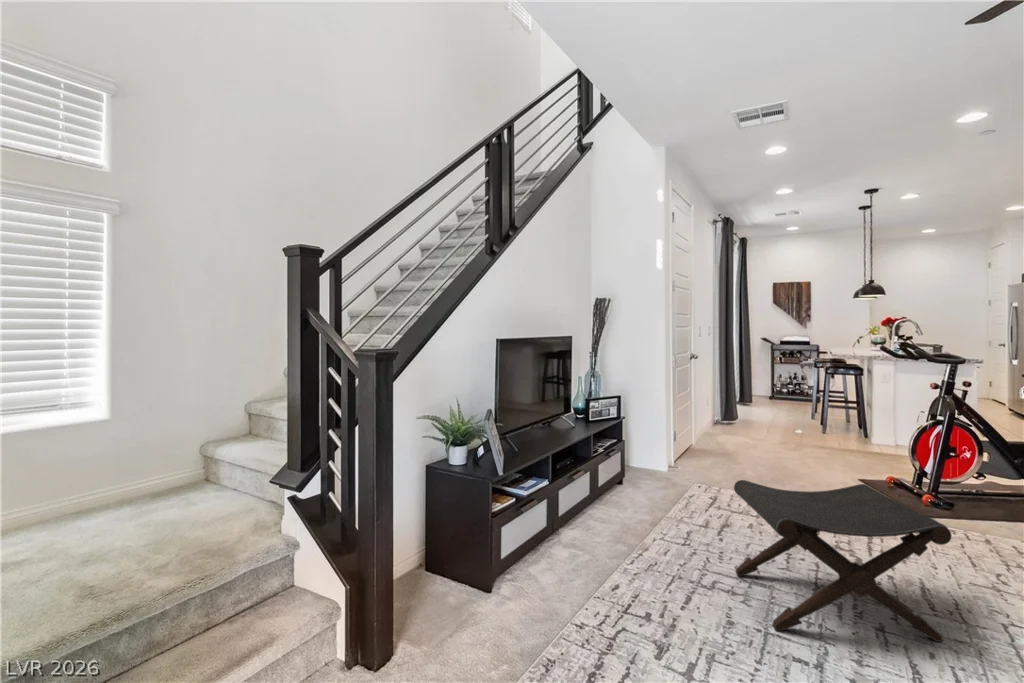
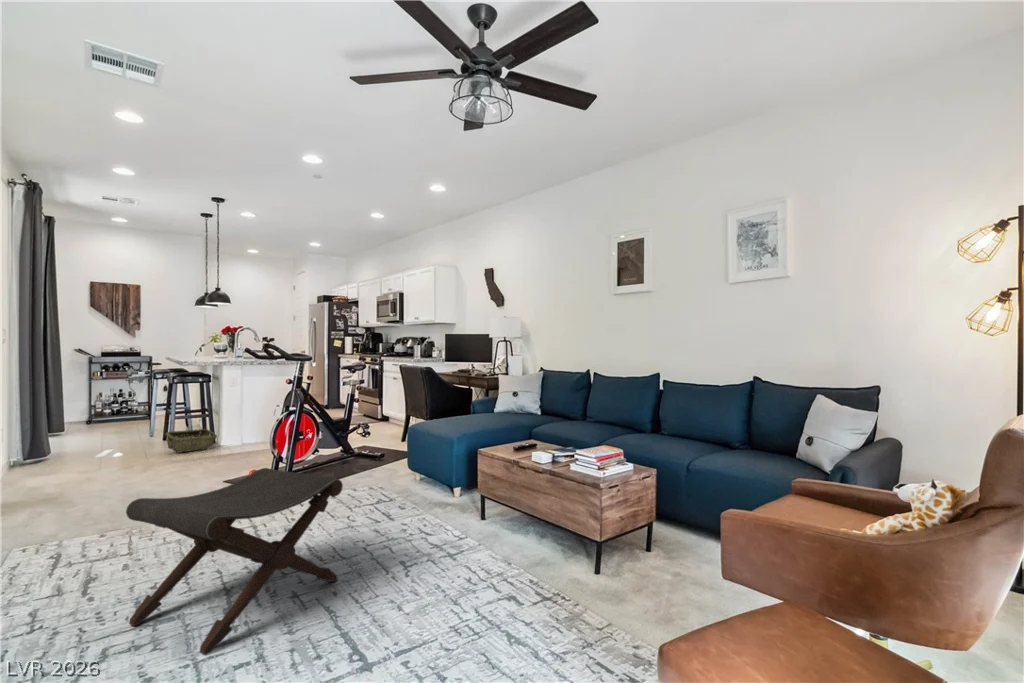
woven basket: none [818,418,868,441] -> present [166,429,217,453]

